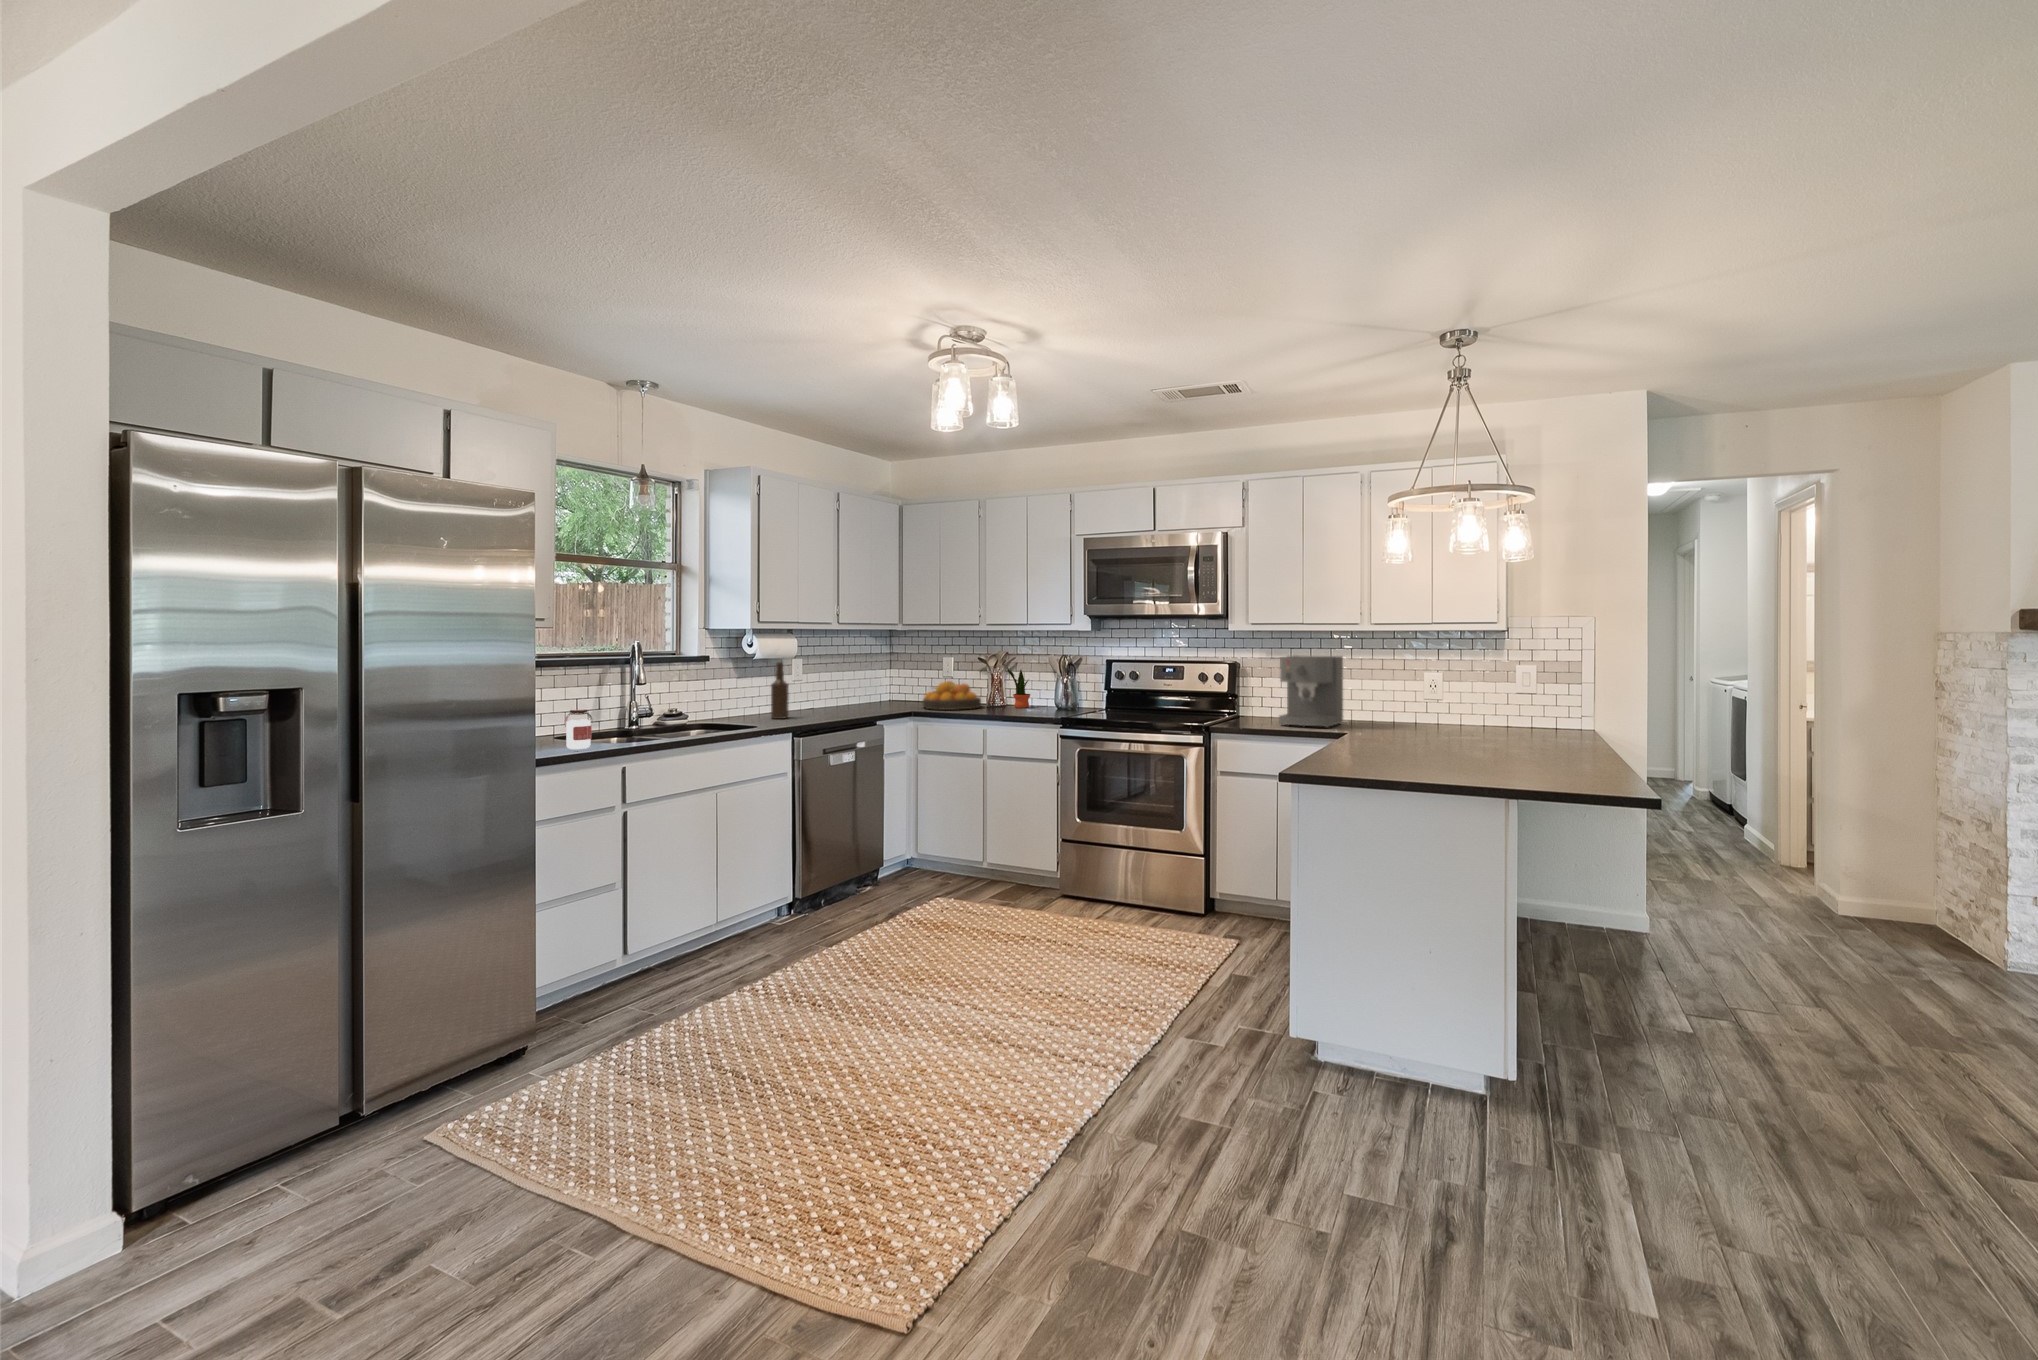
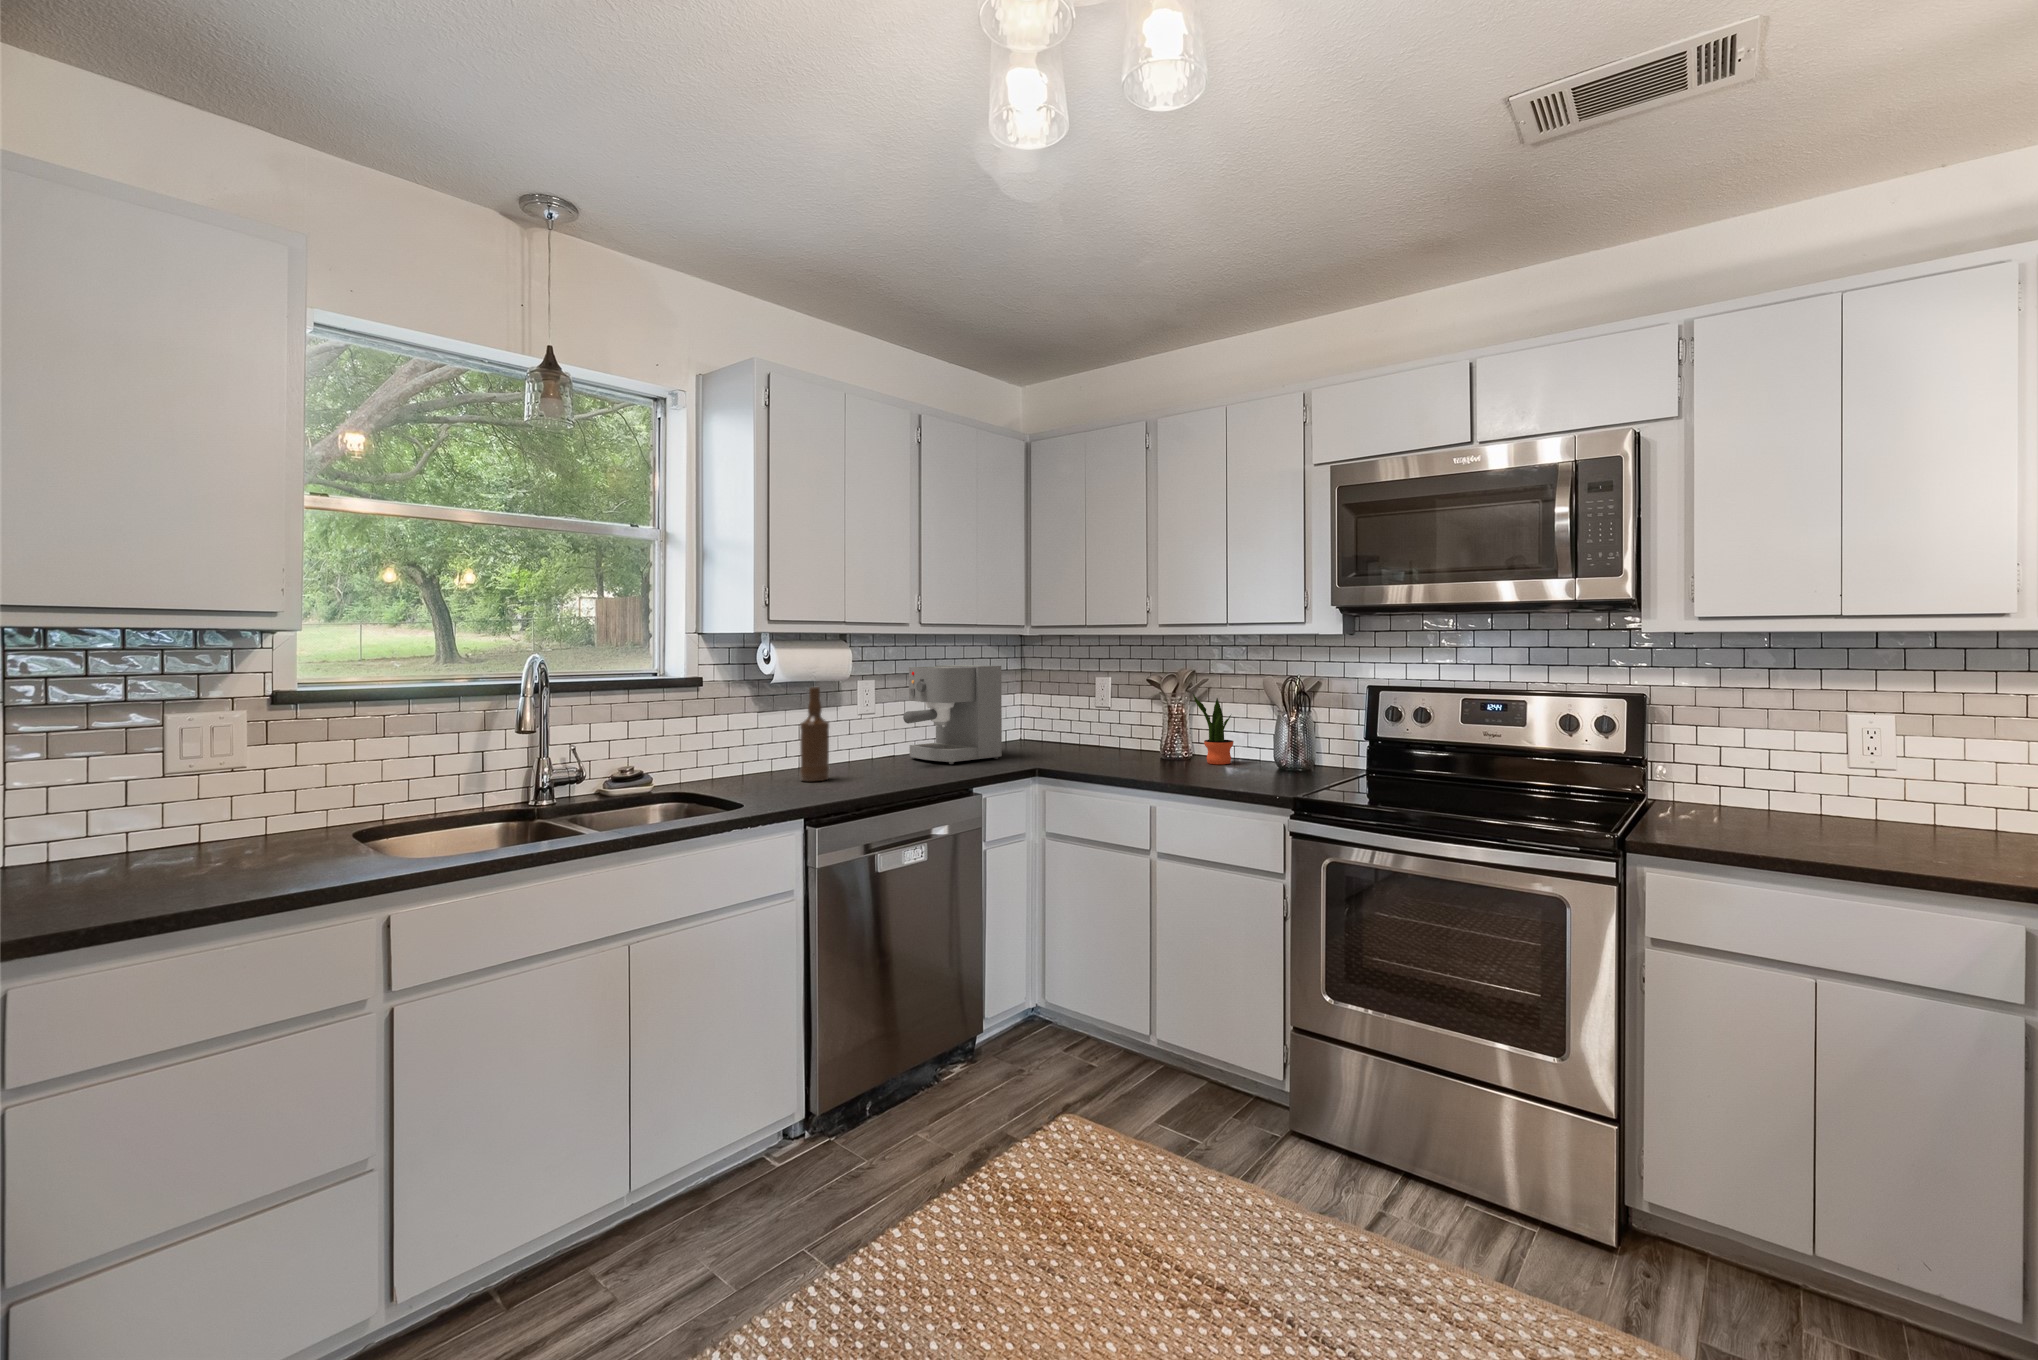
coffee maker: present [1279,655,1343,728] -> present [903,665,1002,764]
fruit bowl: present [923,681,981,710] -> none [1055,716,1151,766]
jar: present [565,710,592,749] -> none [294,793,354,877]

